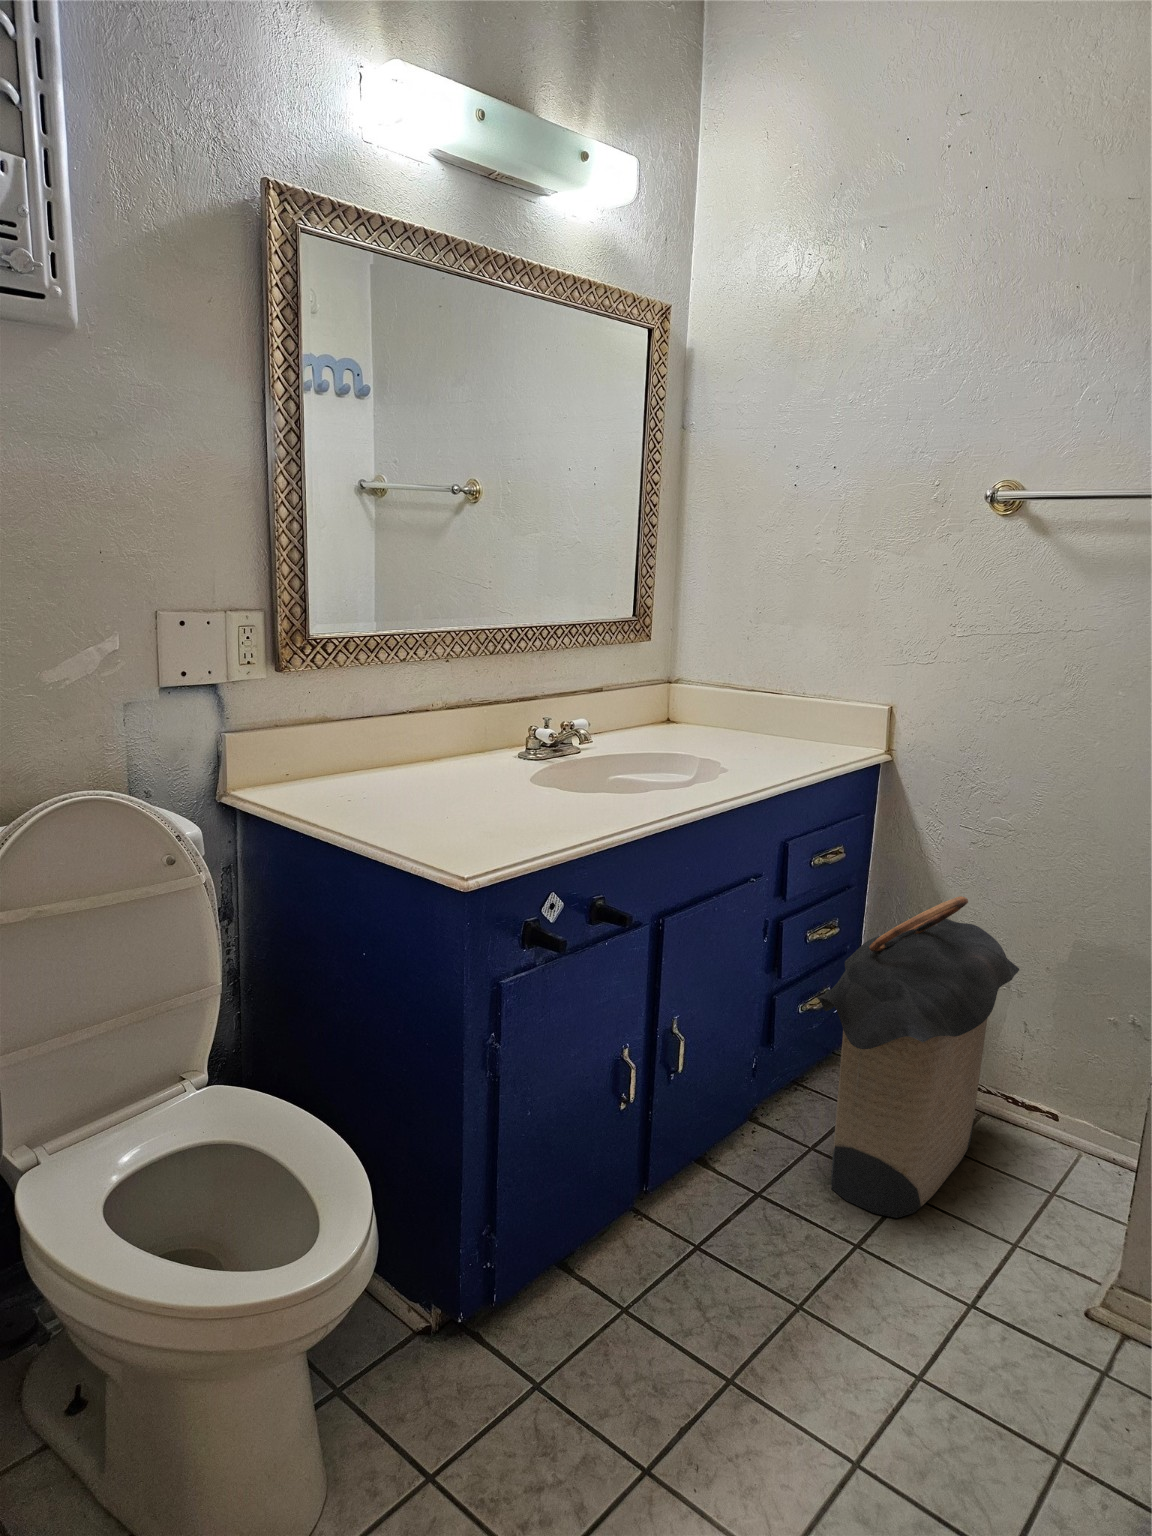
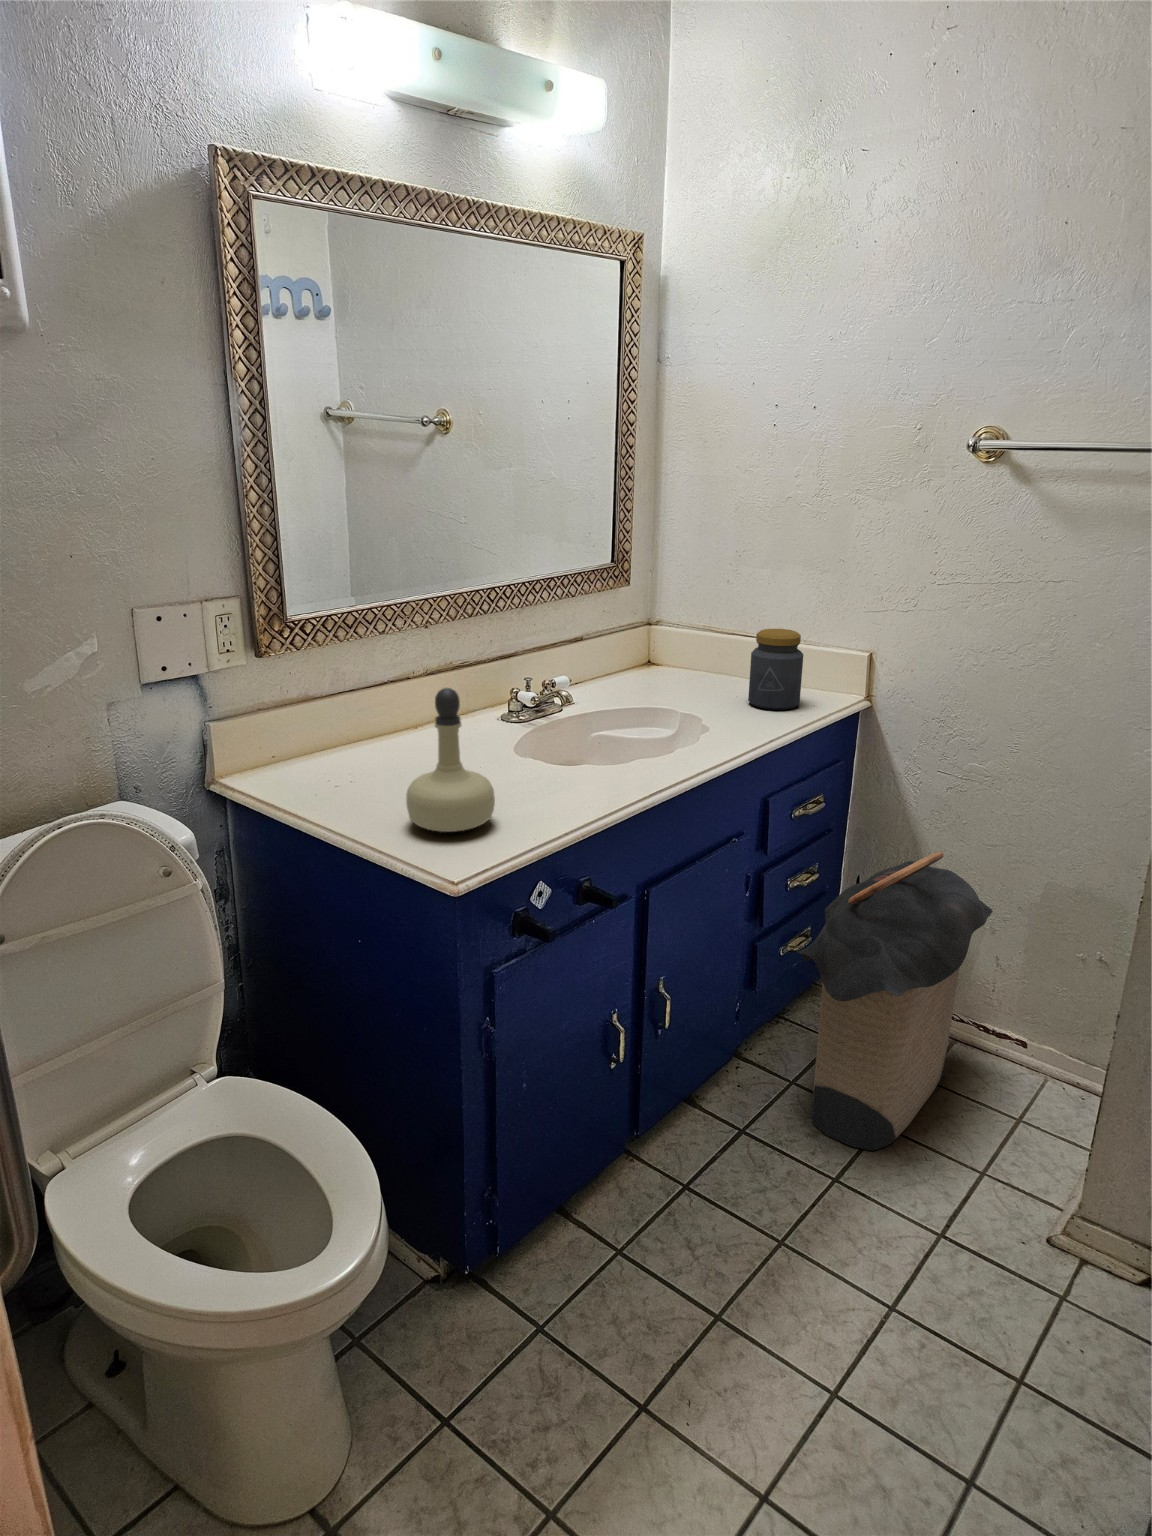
jar: none [767,678,823,757] -> present [748,629,803,710]
perfume bottle: none [419,690,509,837] -> present [406,688,495,832]

